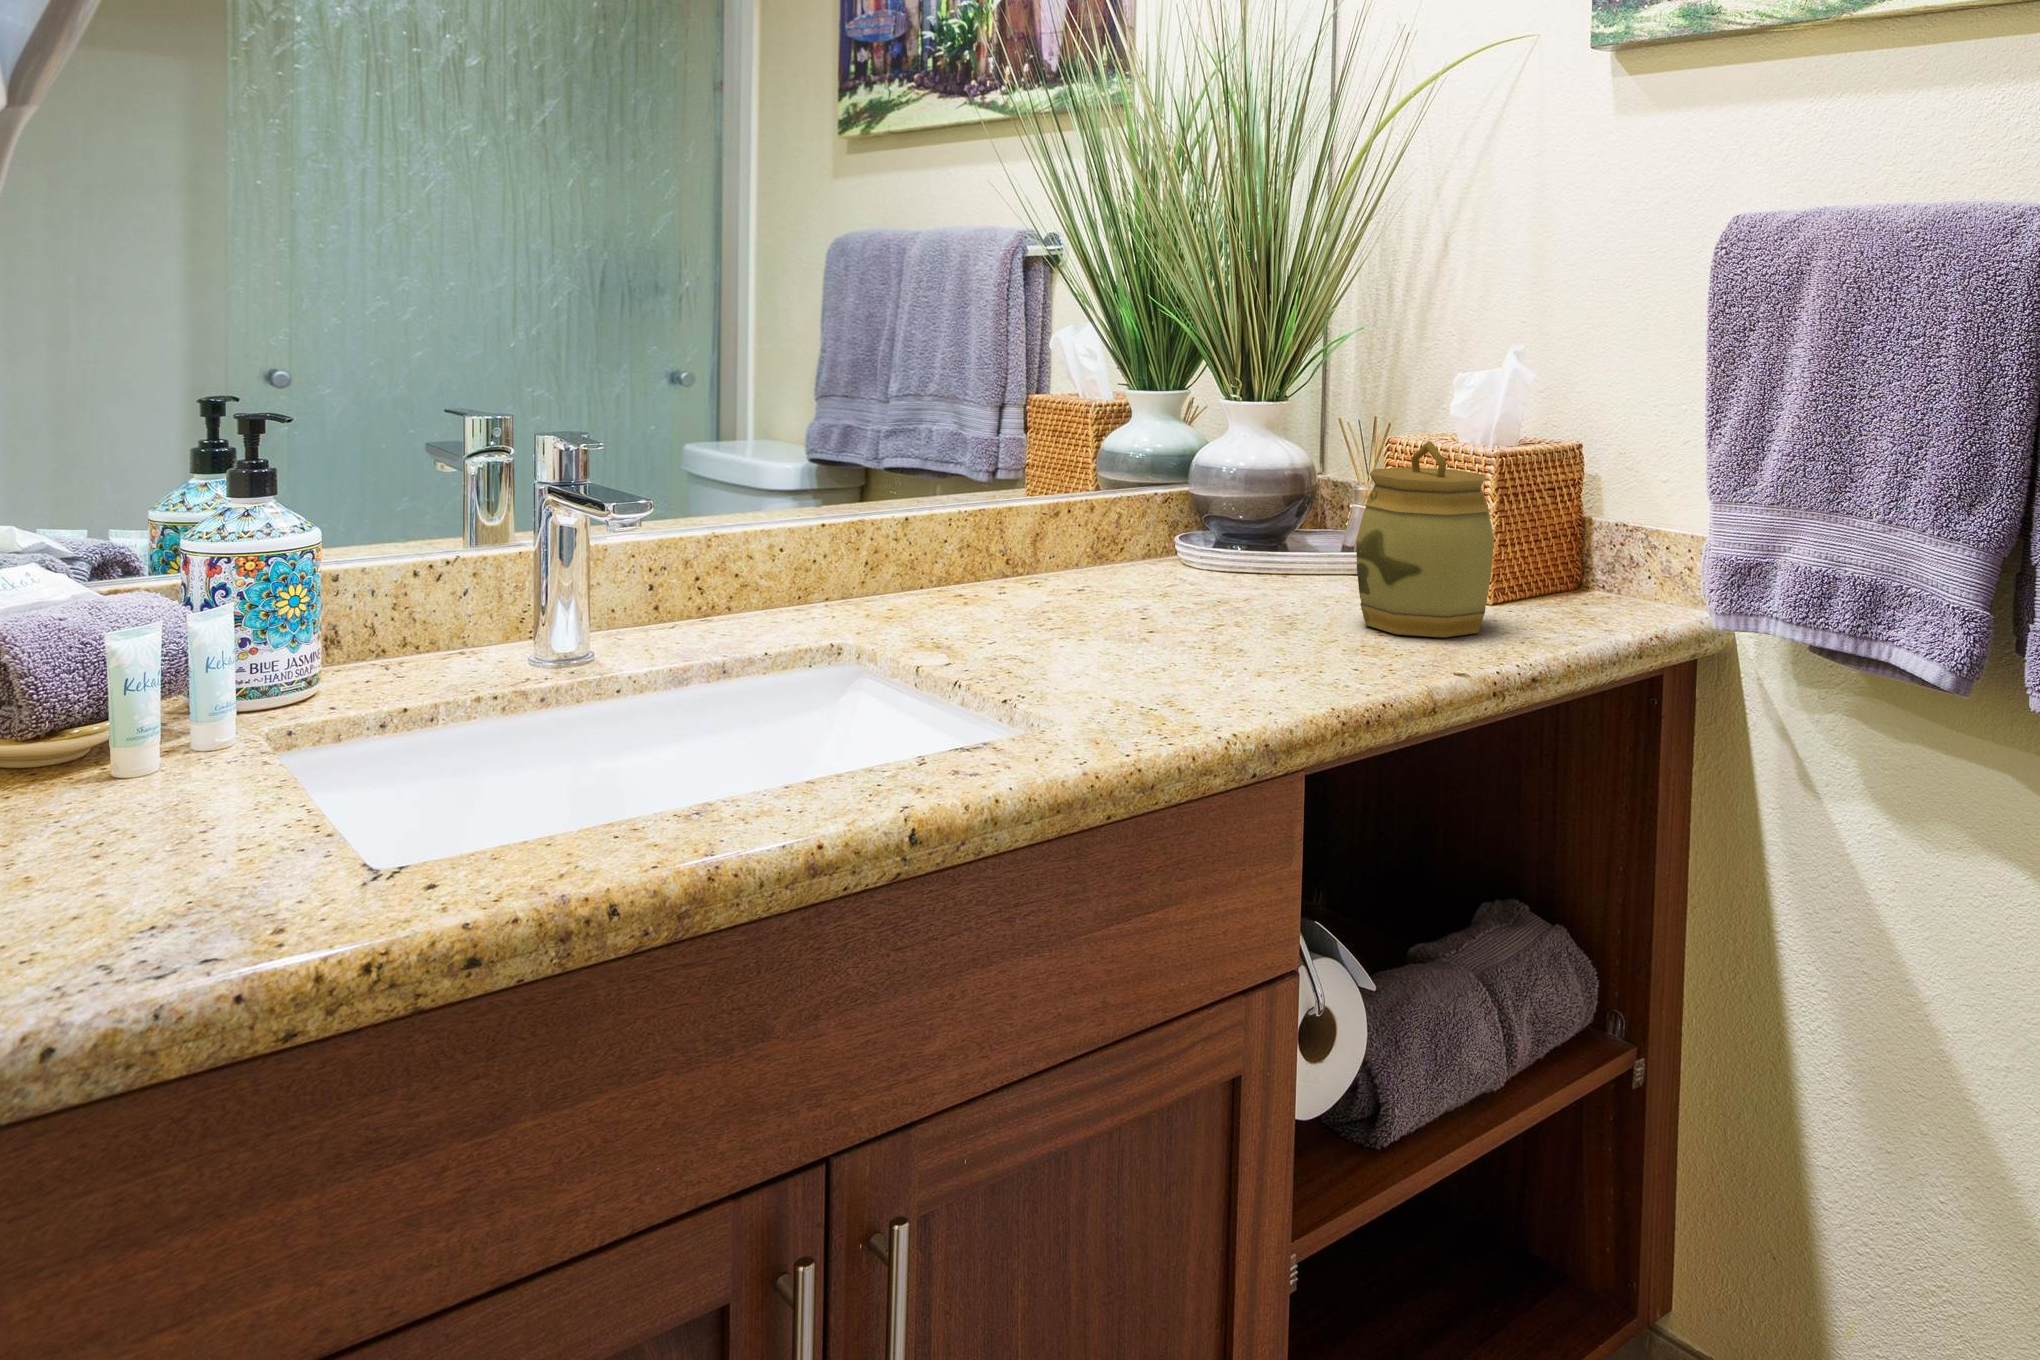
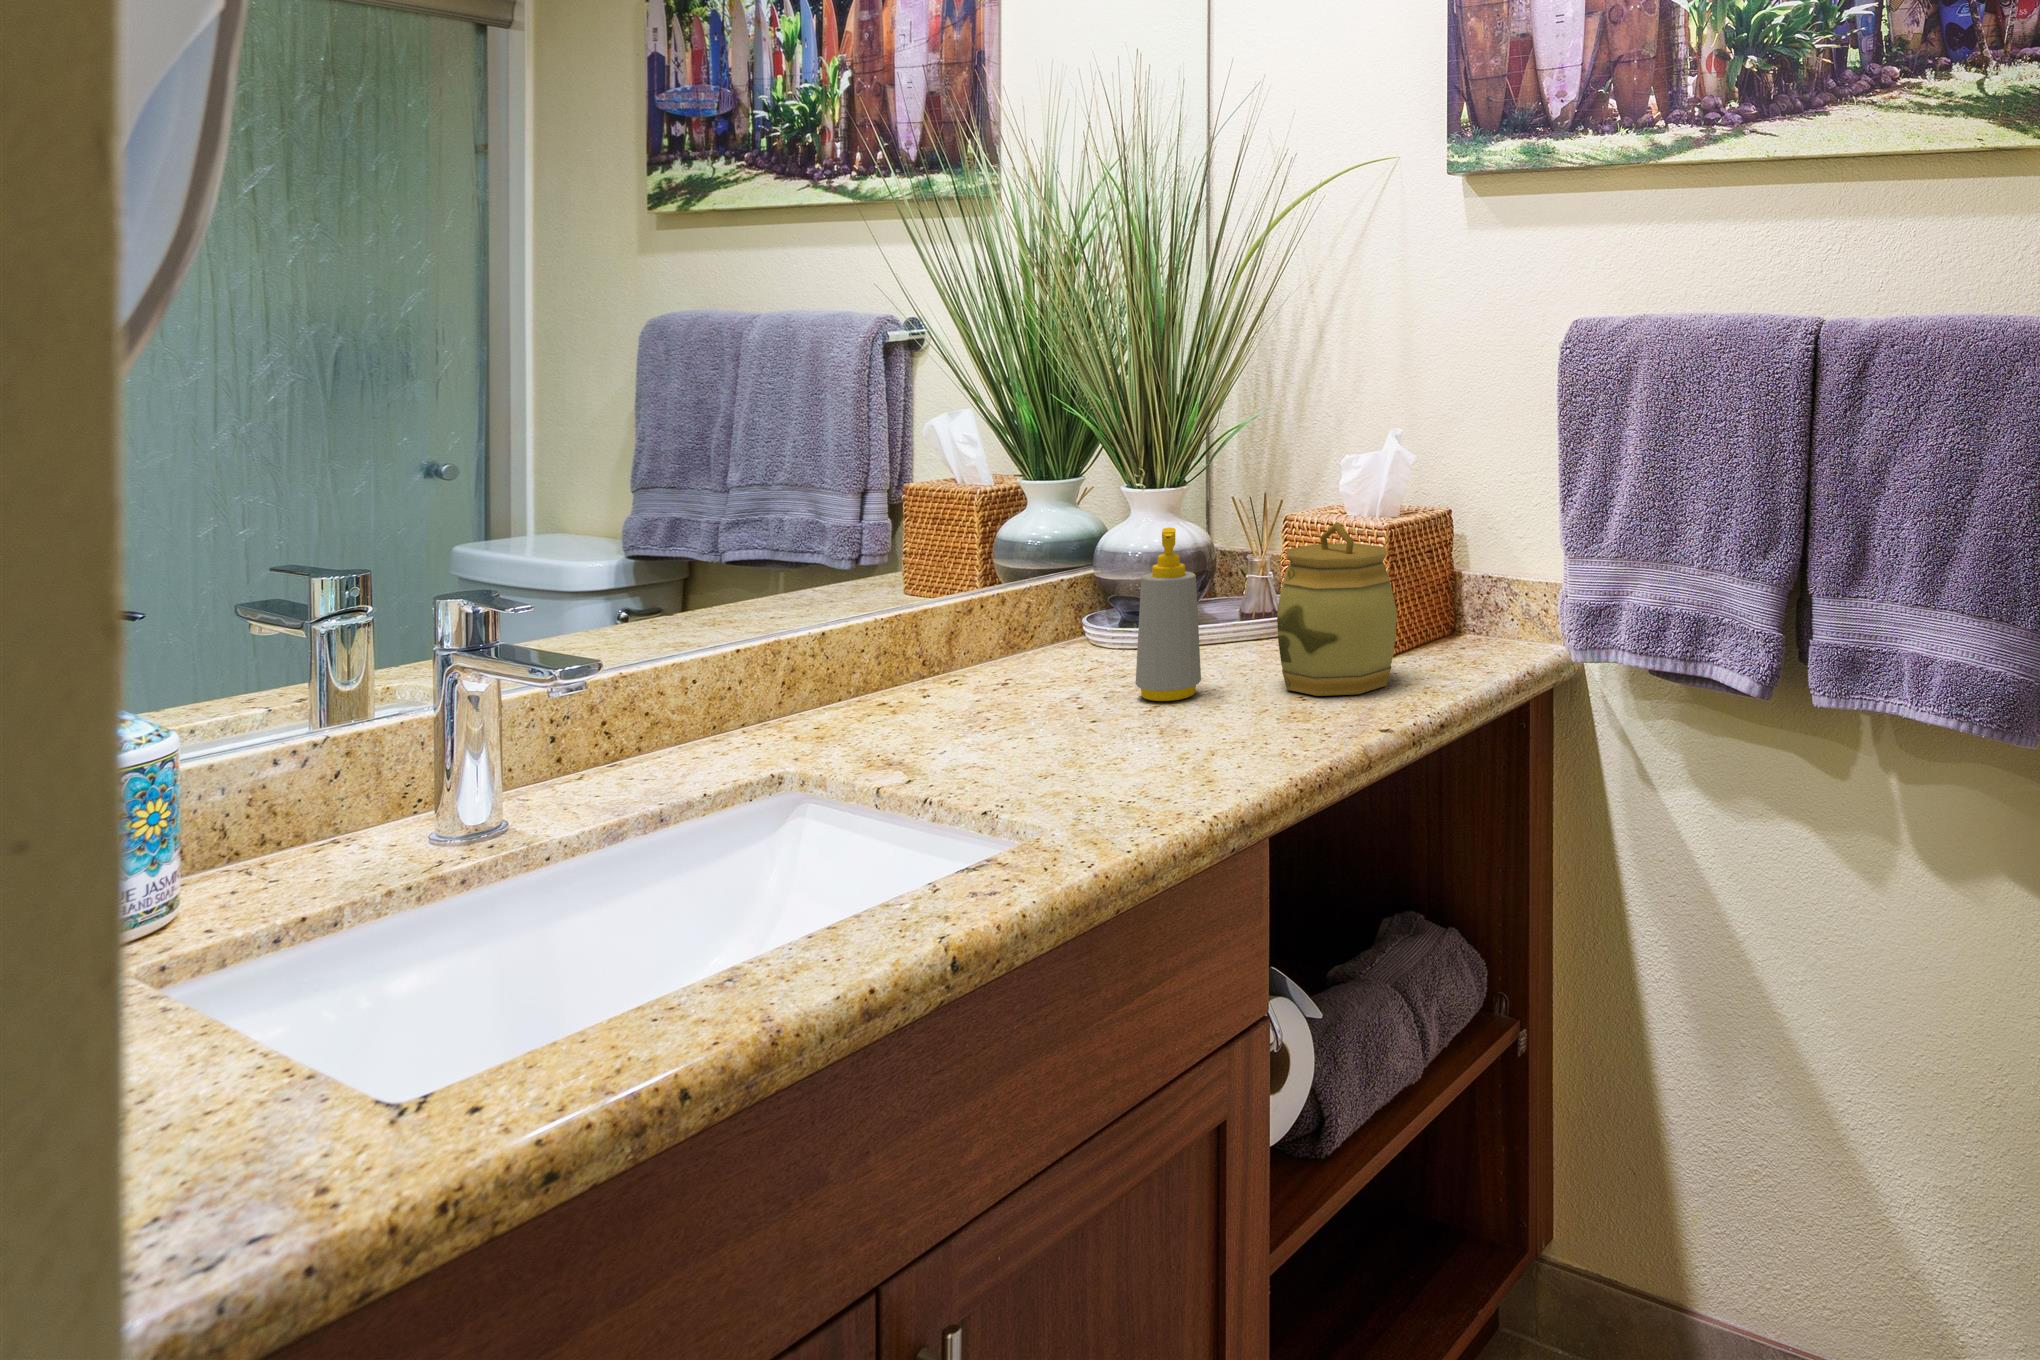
soap bottle: none [1204,435,1273,622] -> present [1136,528,1201,701]

